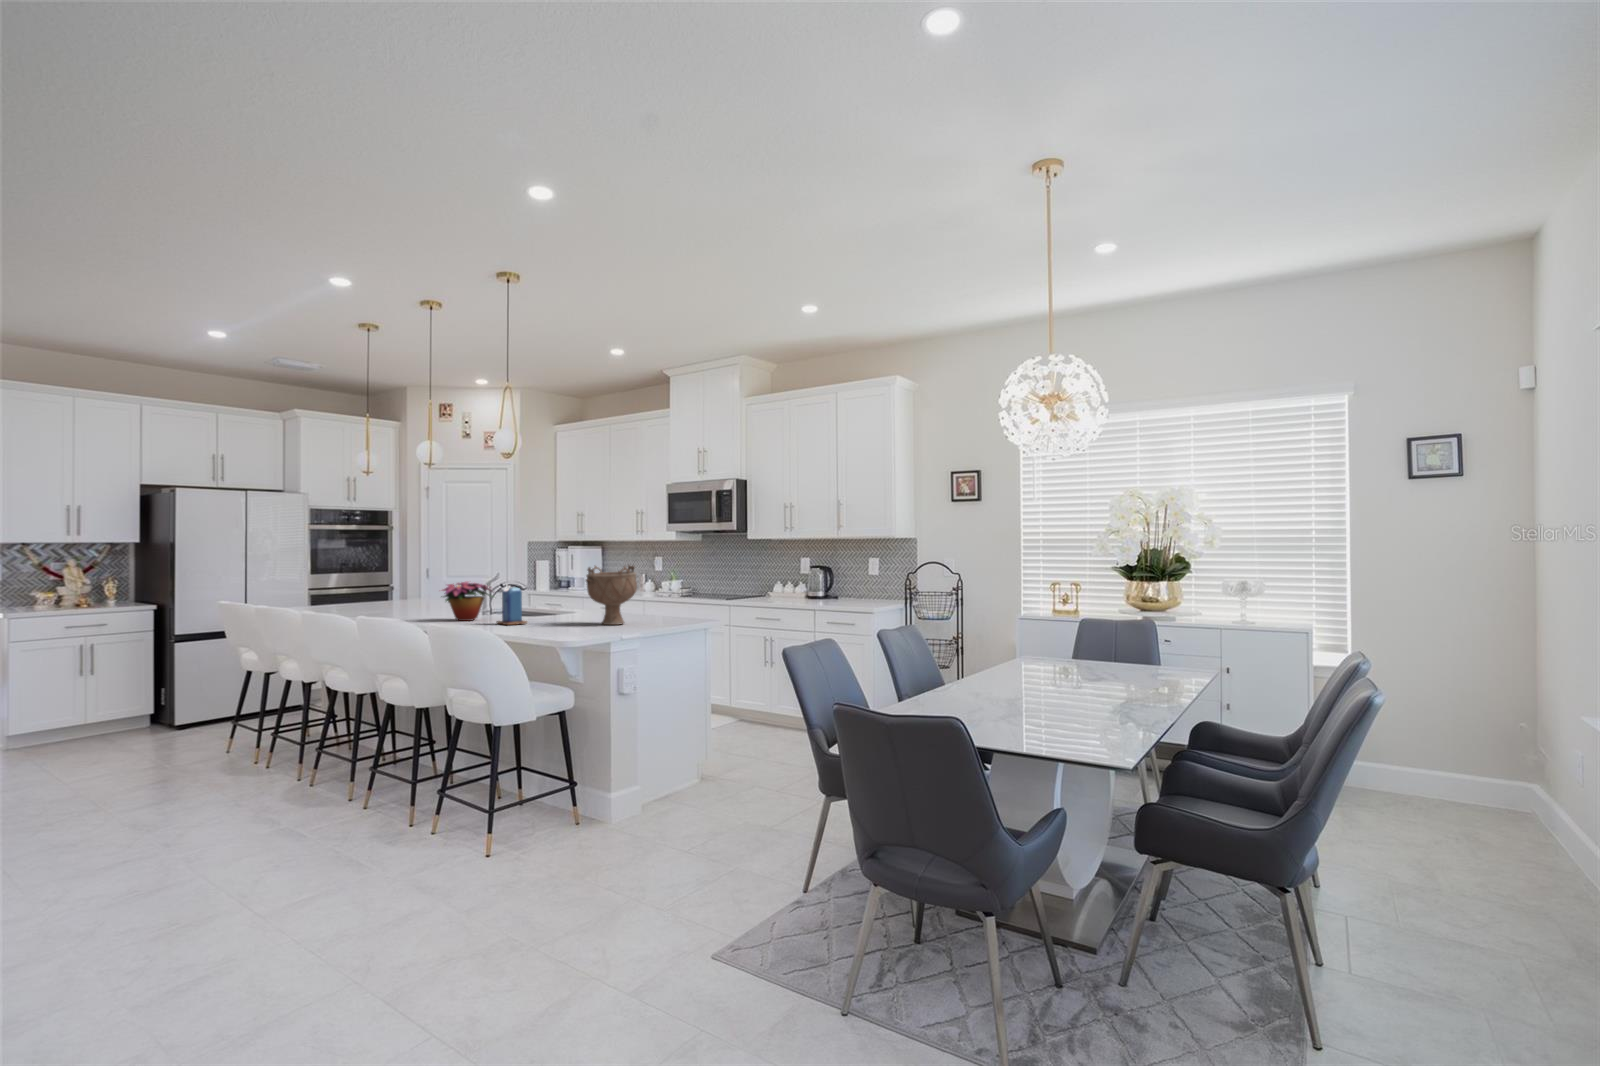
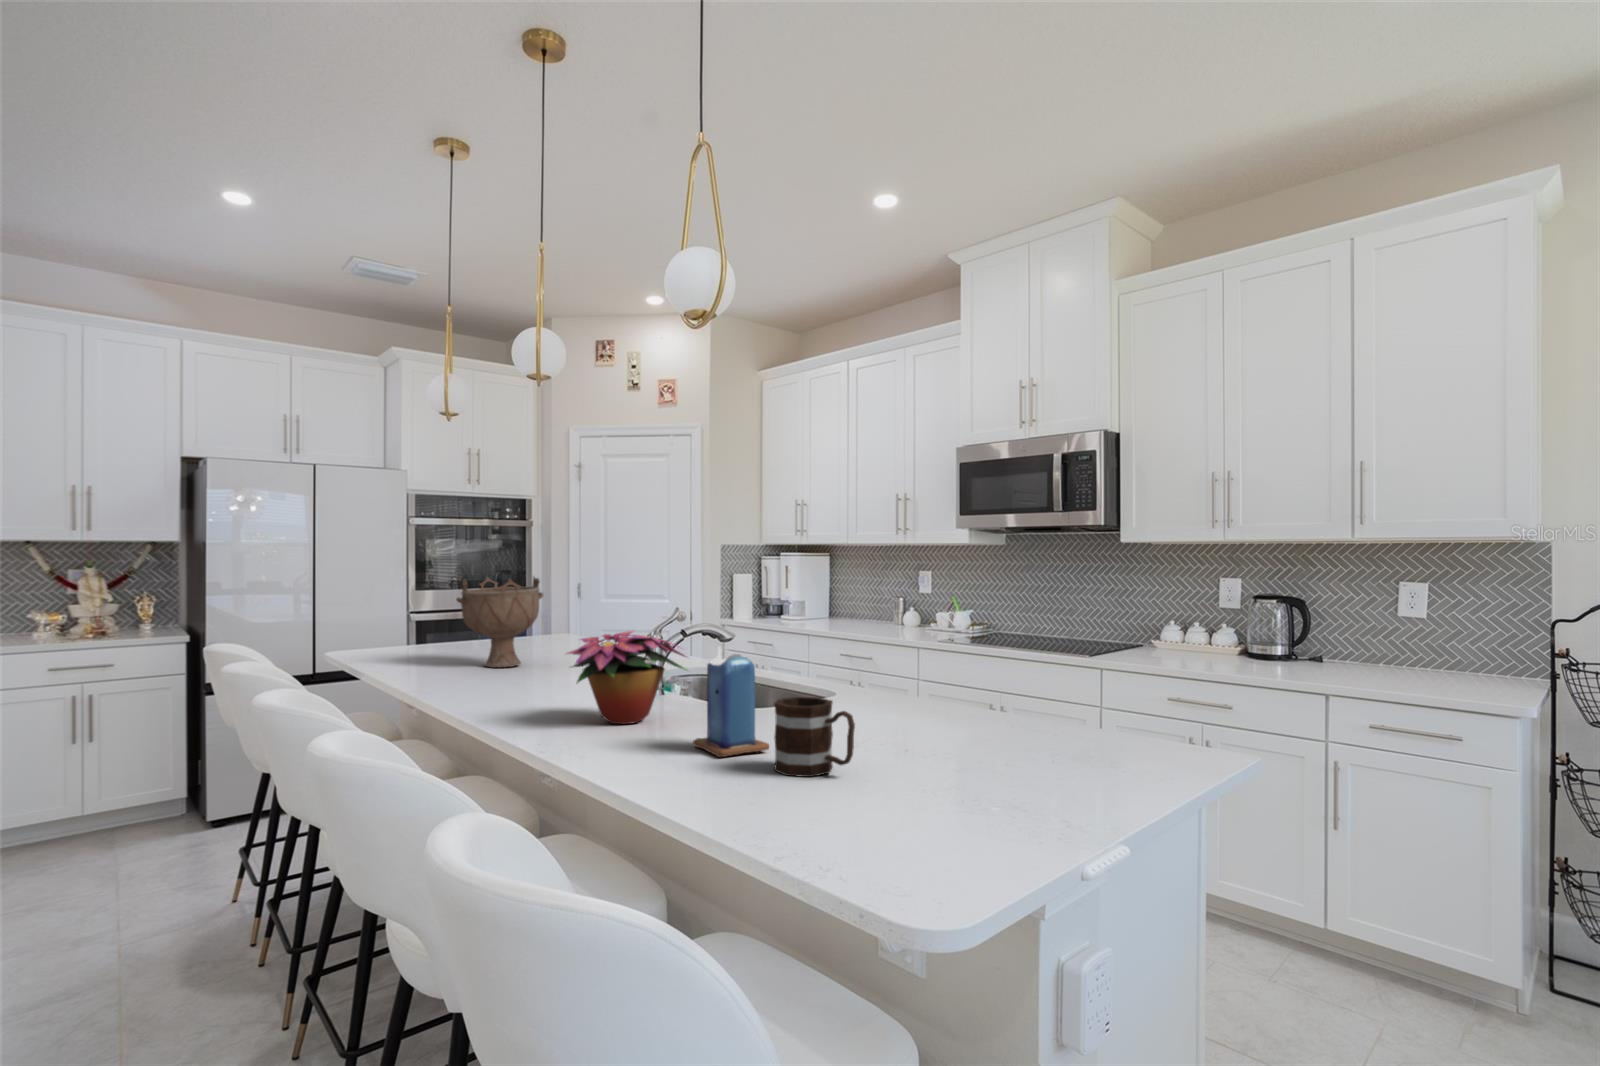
decorative bowl: present [586,565,637,625] -> present [456,577,543,668]
mug: none [527,601,557,628] -> present [774,697,855,777]

